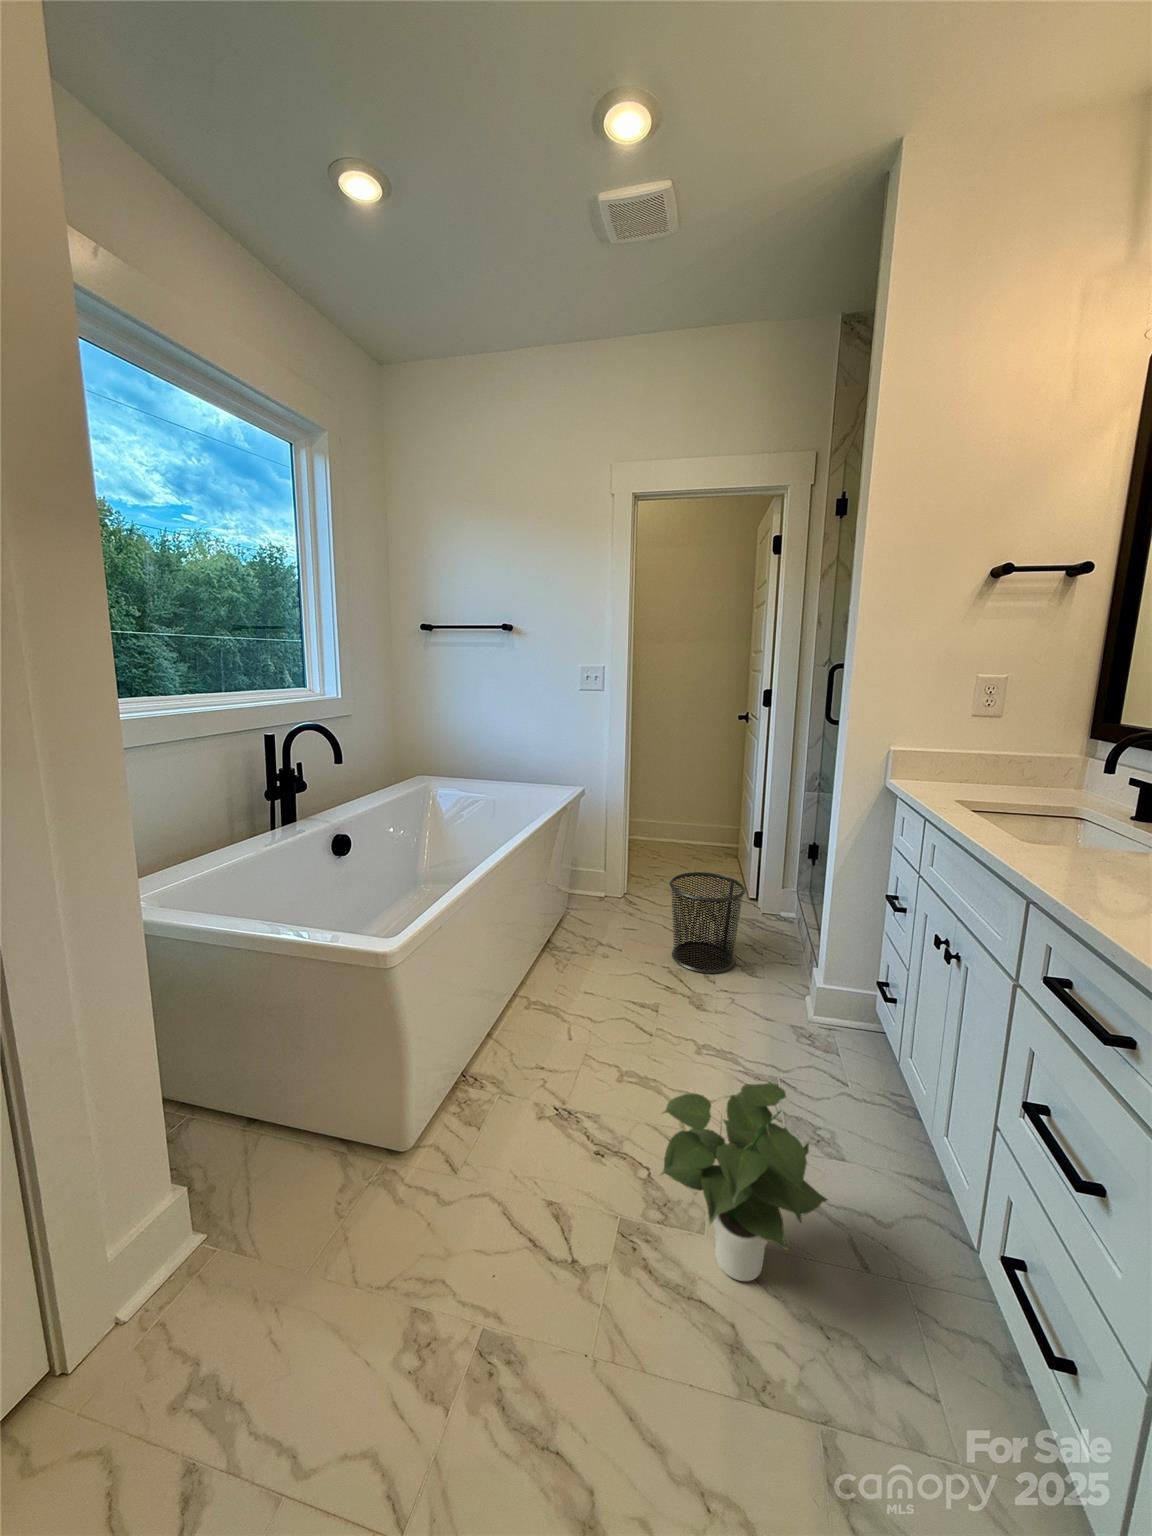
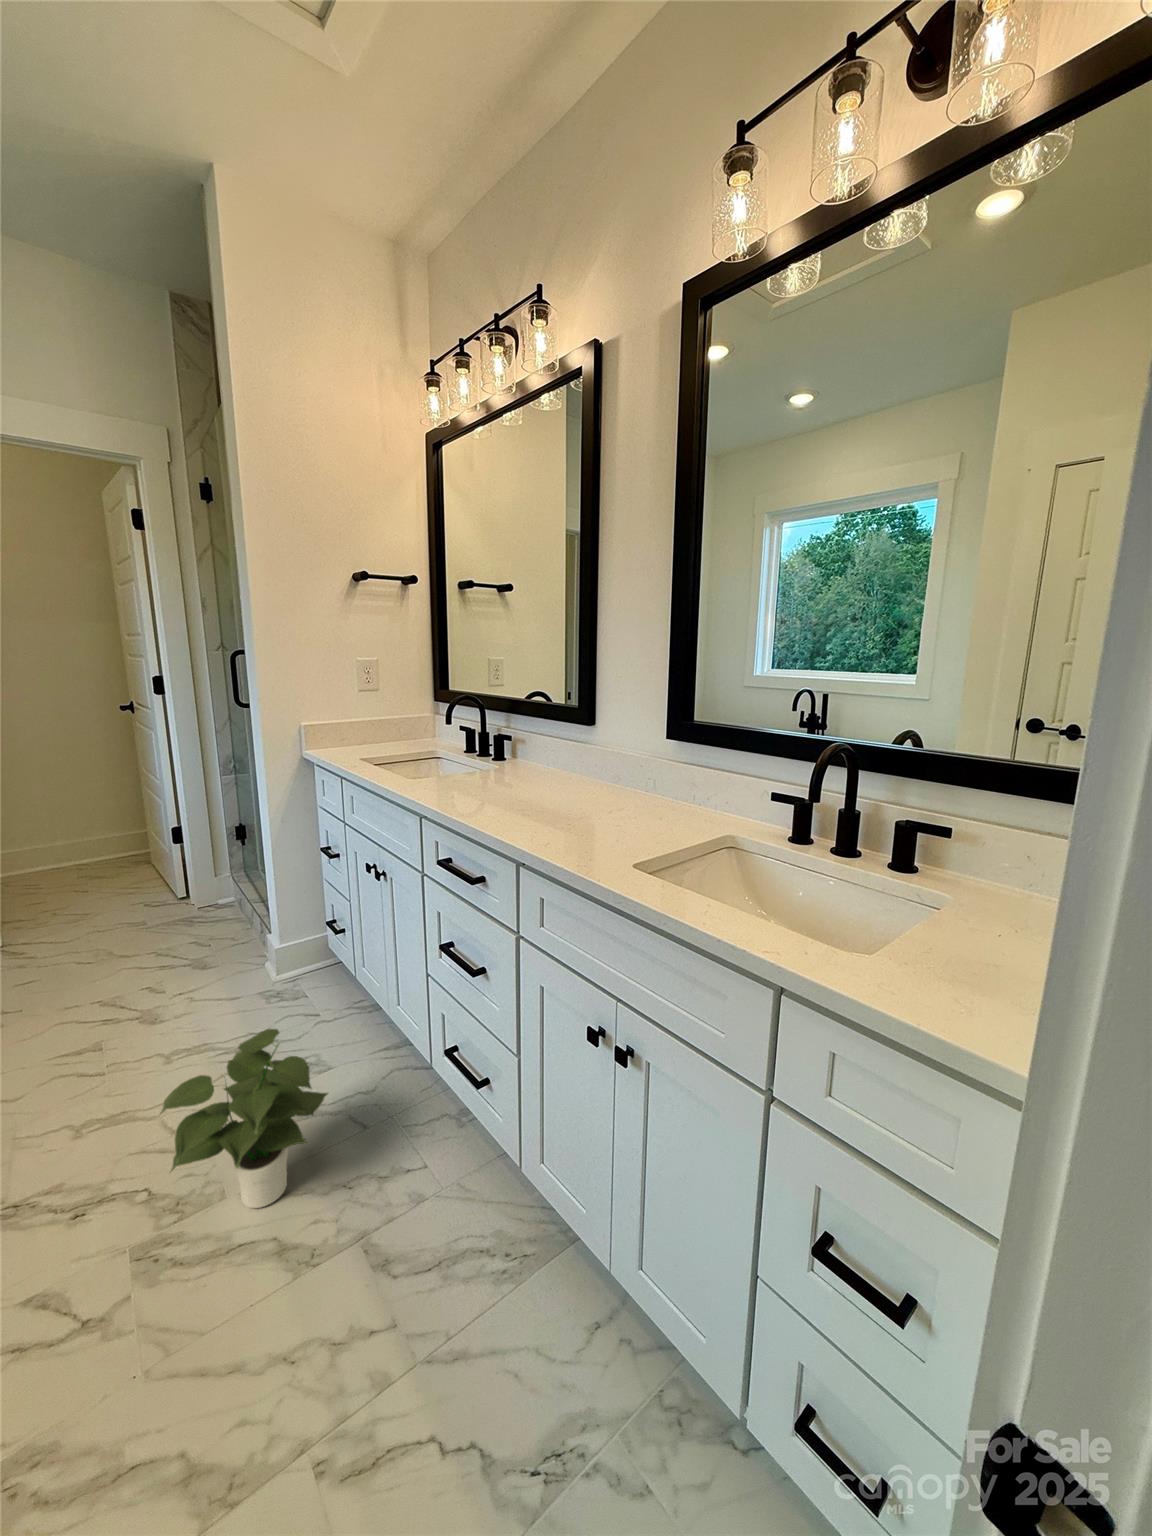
waste bin: present [670,872,745,973] -> none [78,881,182,996]

